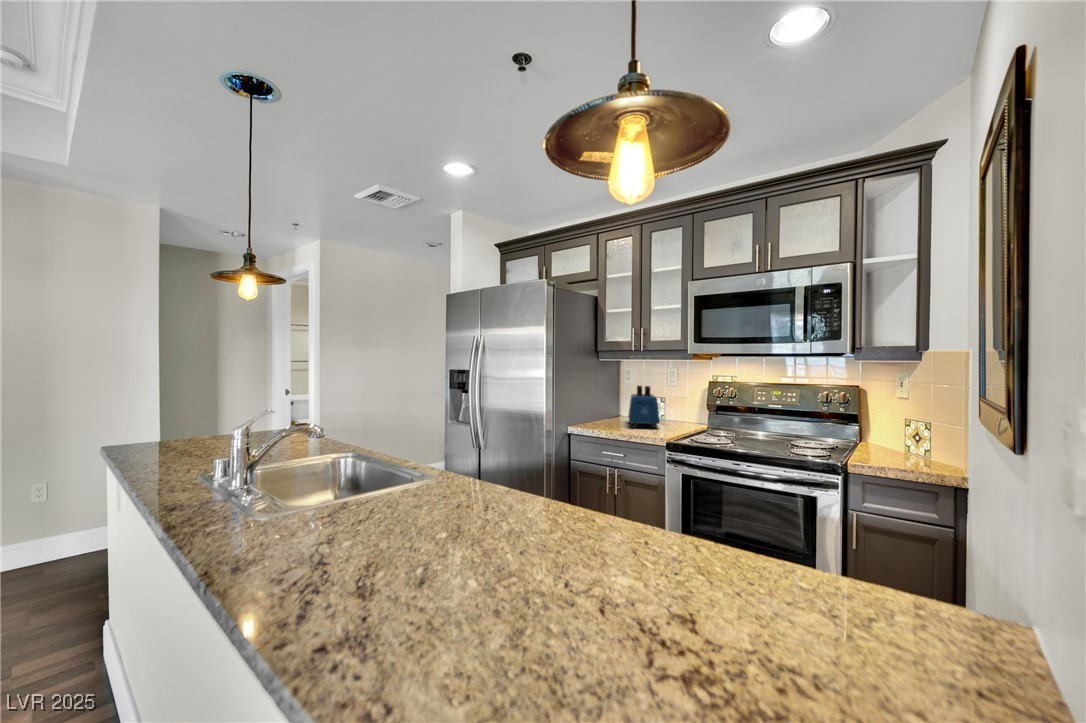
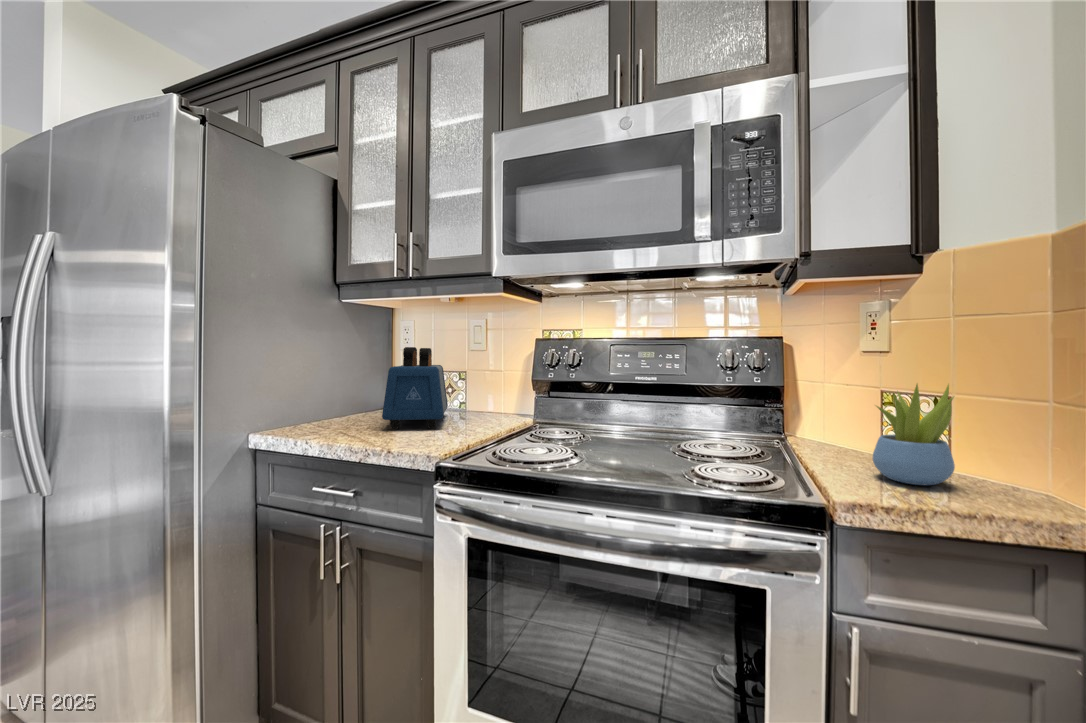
succulent plant: none [883,415,920,462] -> present [872,384,955,485]

